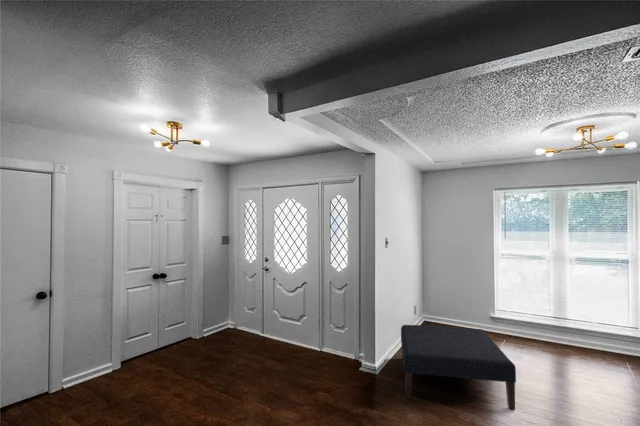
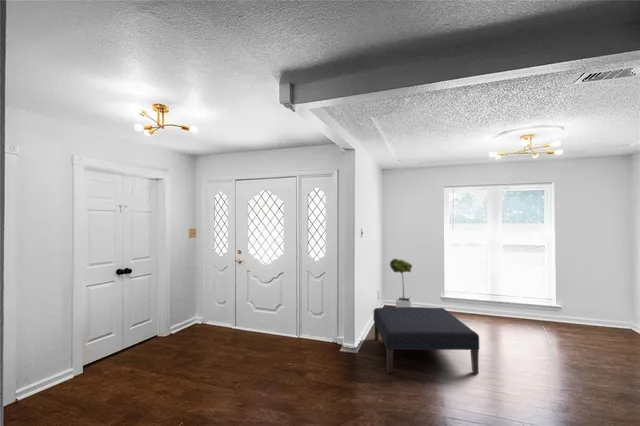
potted tree: none [429,270,456,331] -> present [390,259,412,307]

